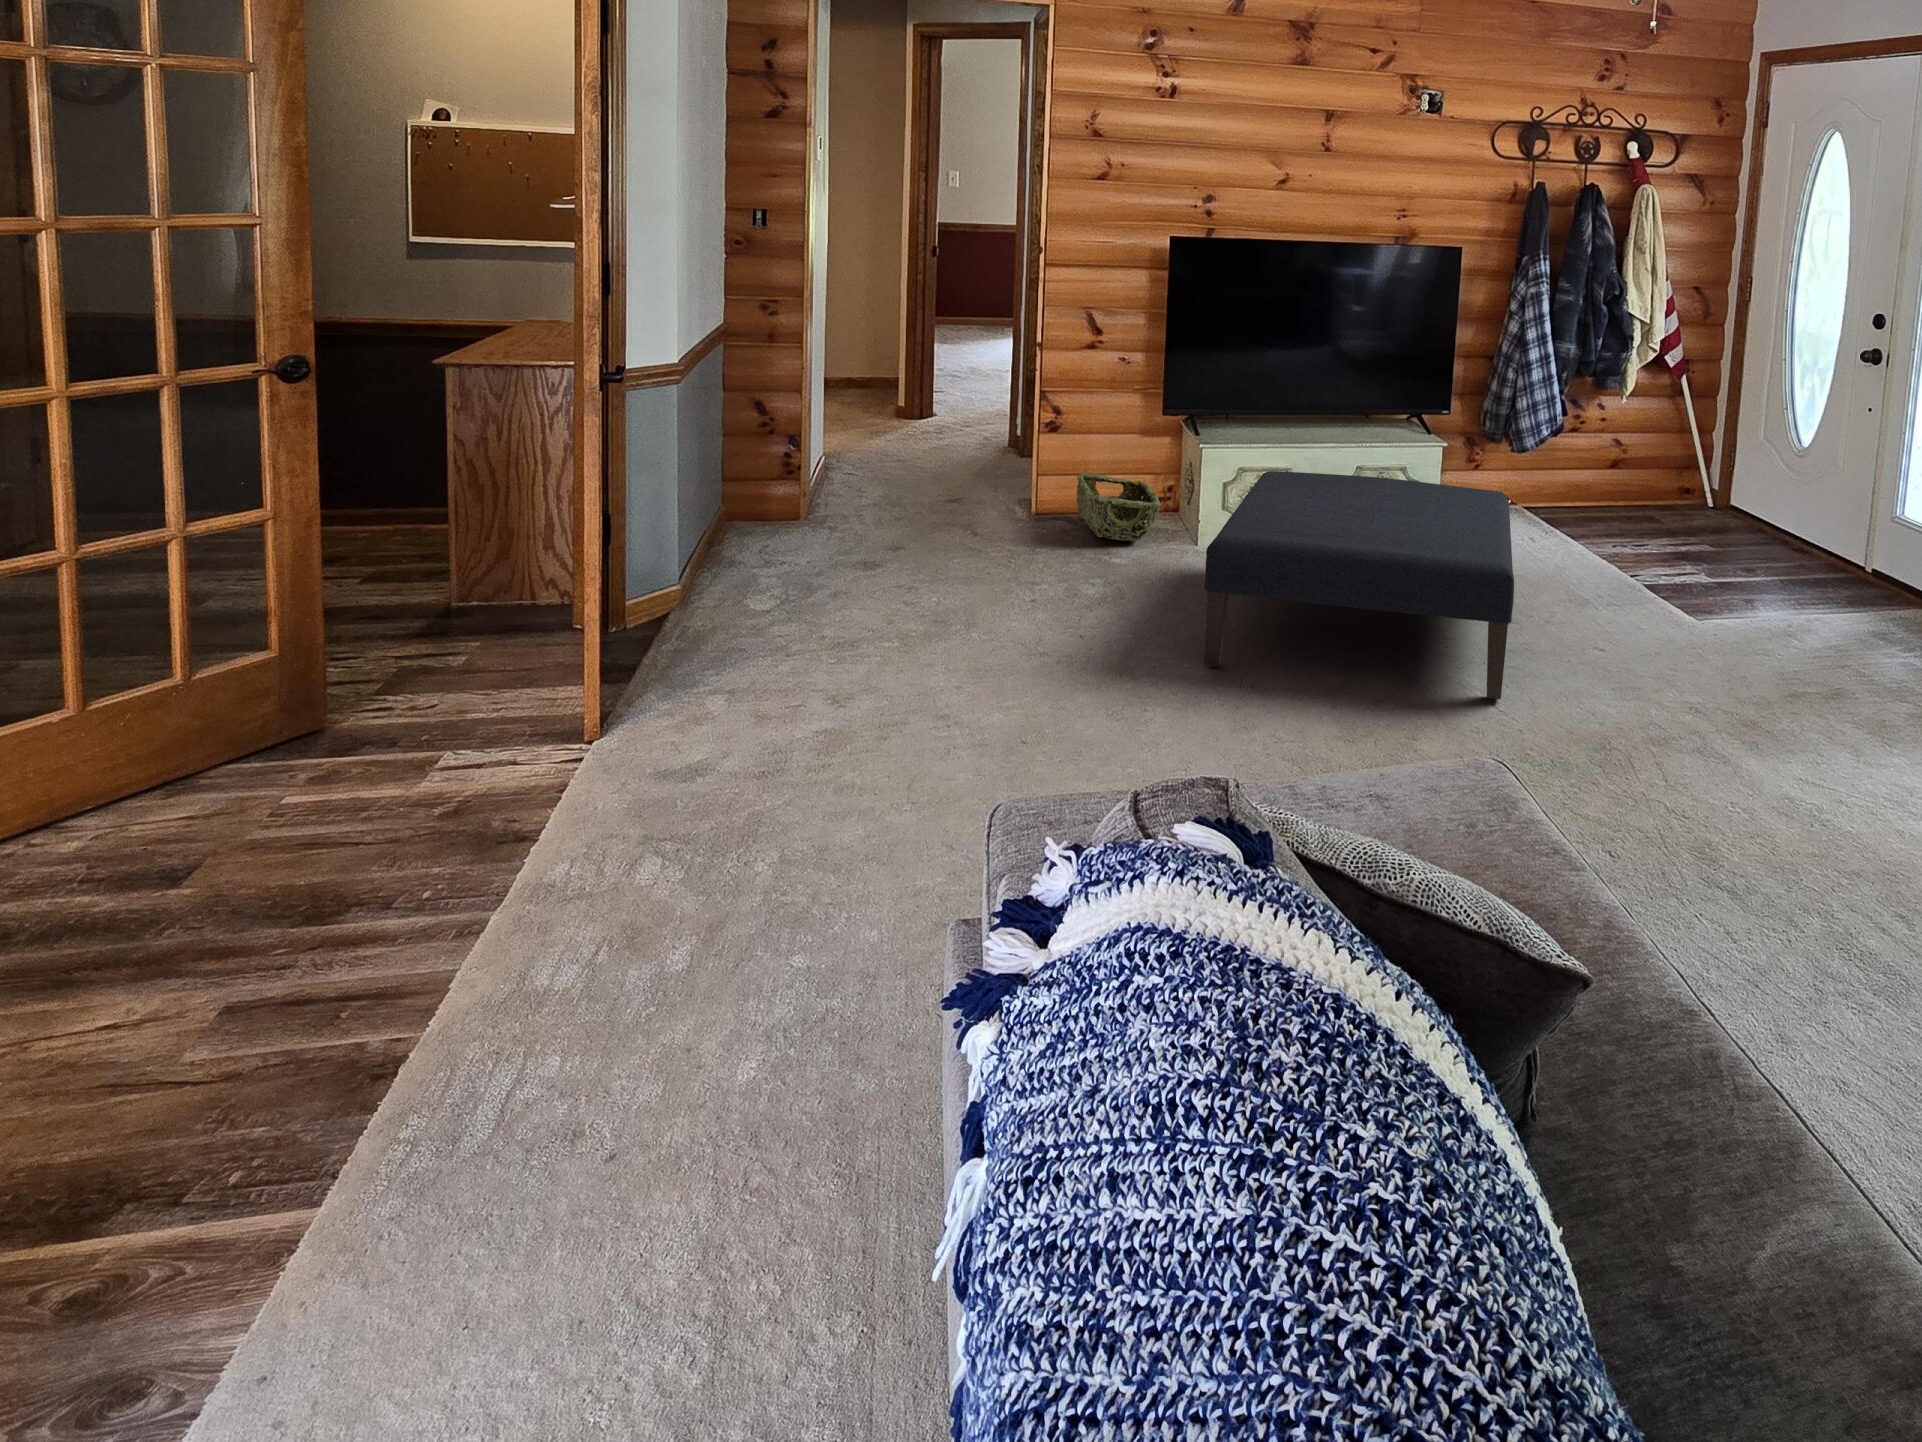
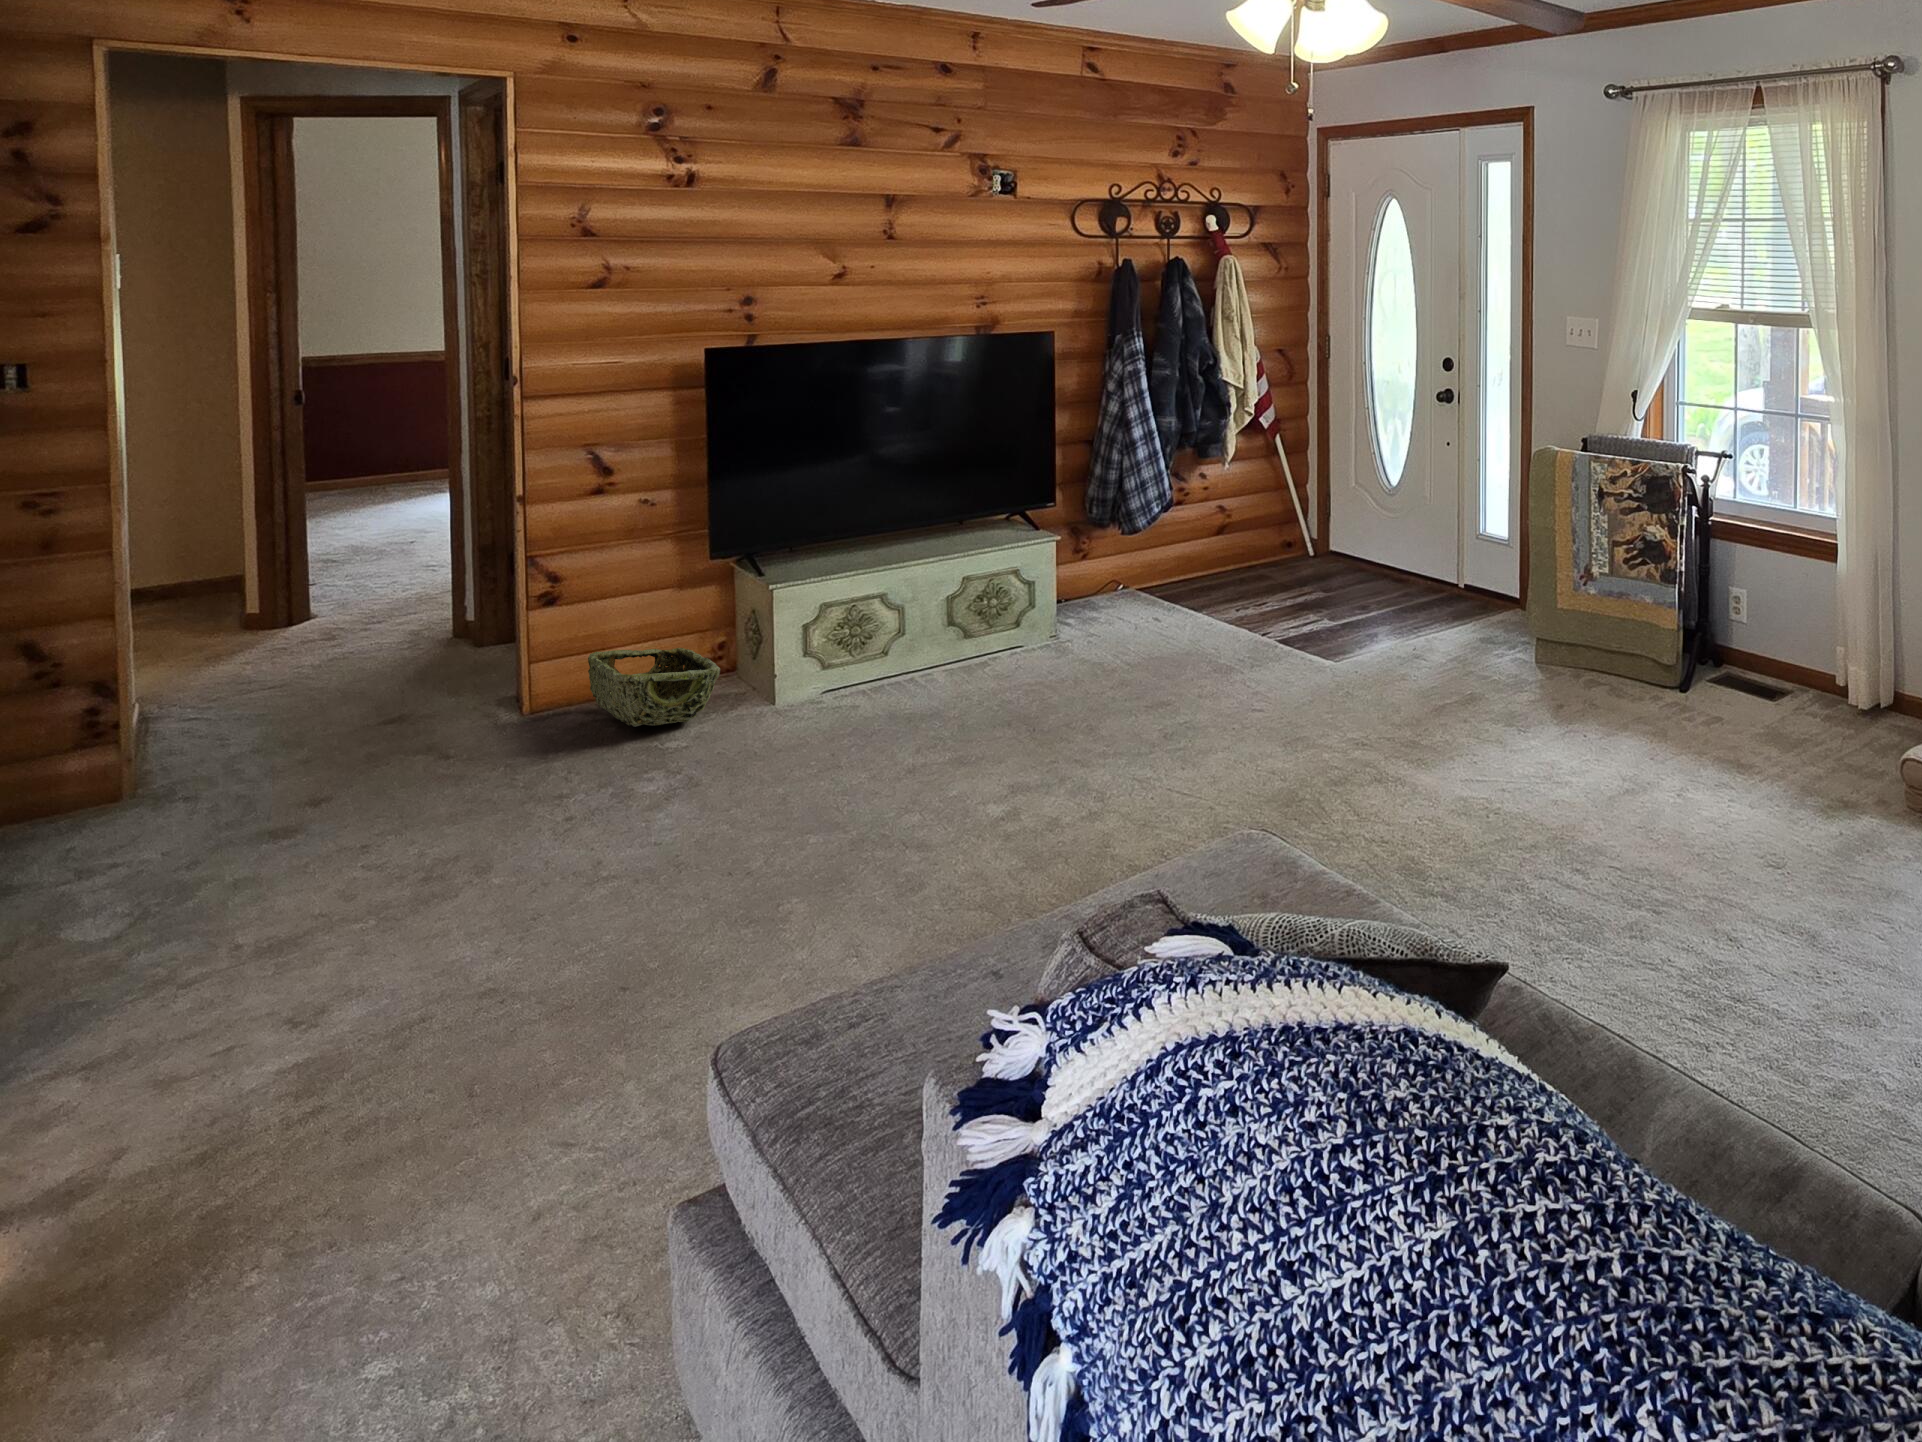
ottoman: present [1204,471,1514,699] -> none [831,577,1190,839]

